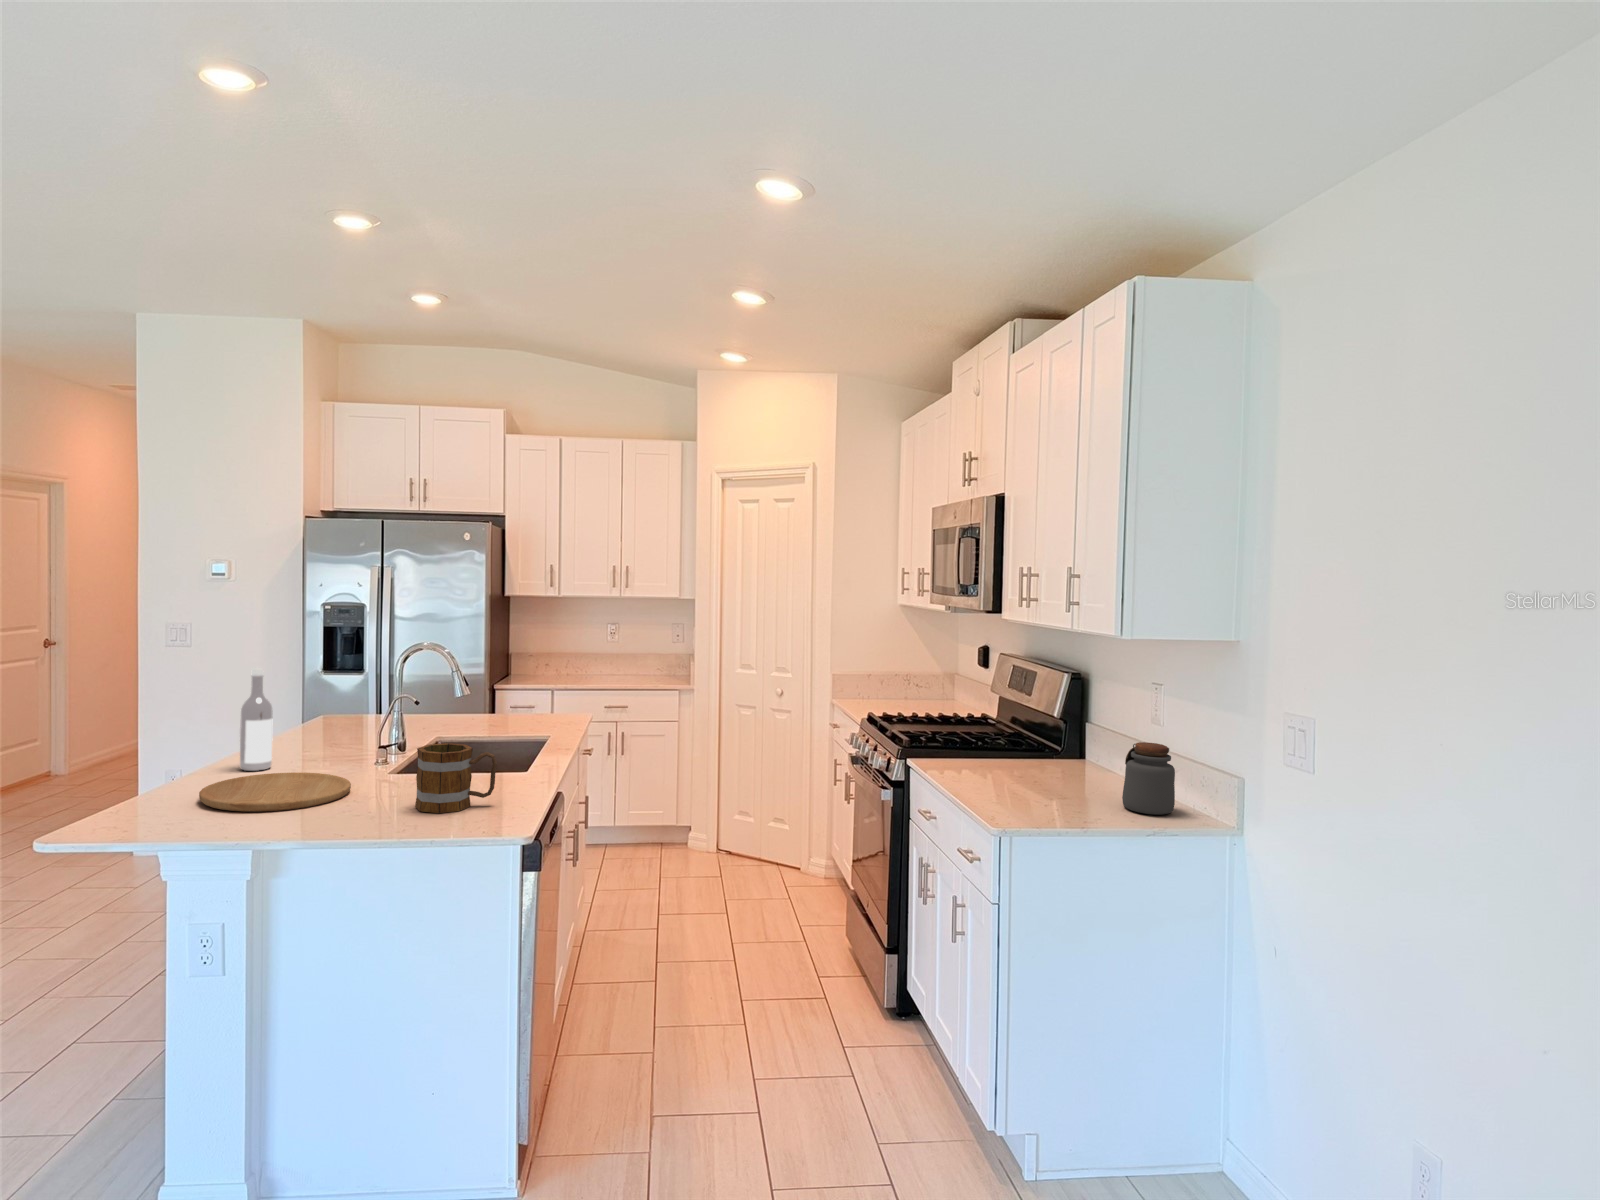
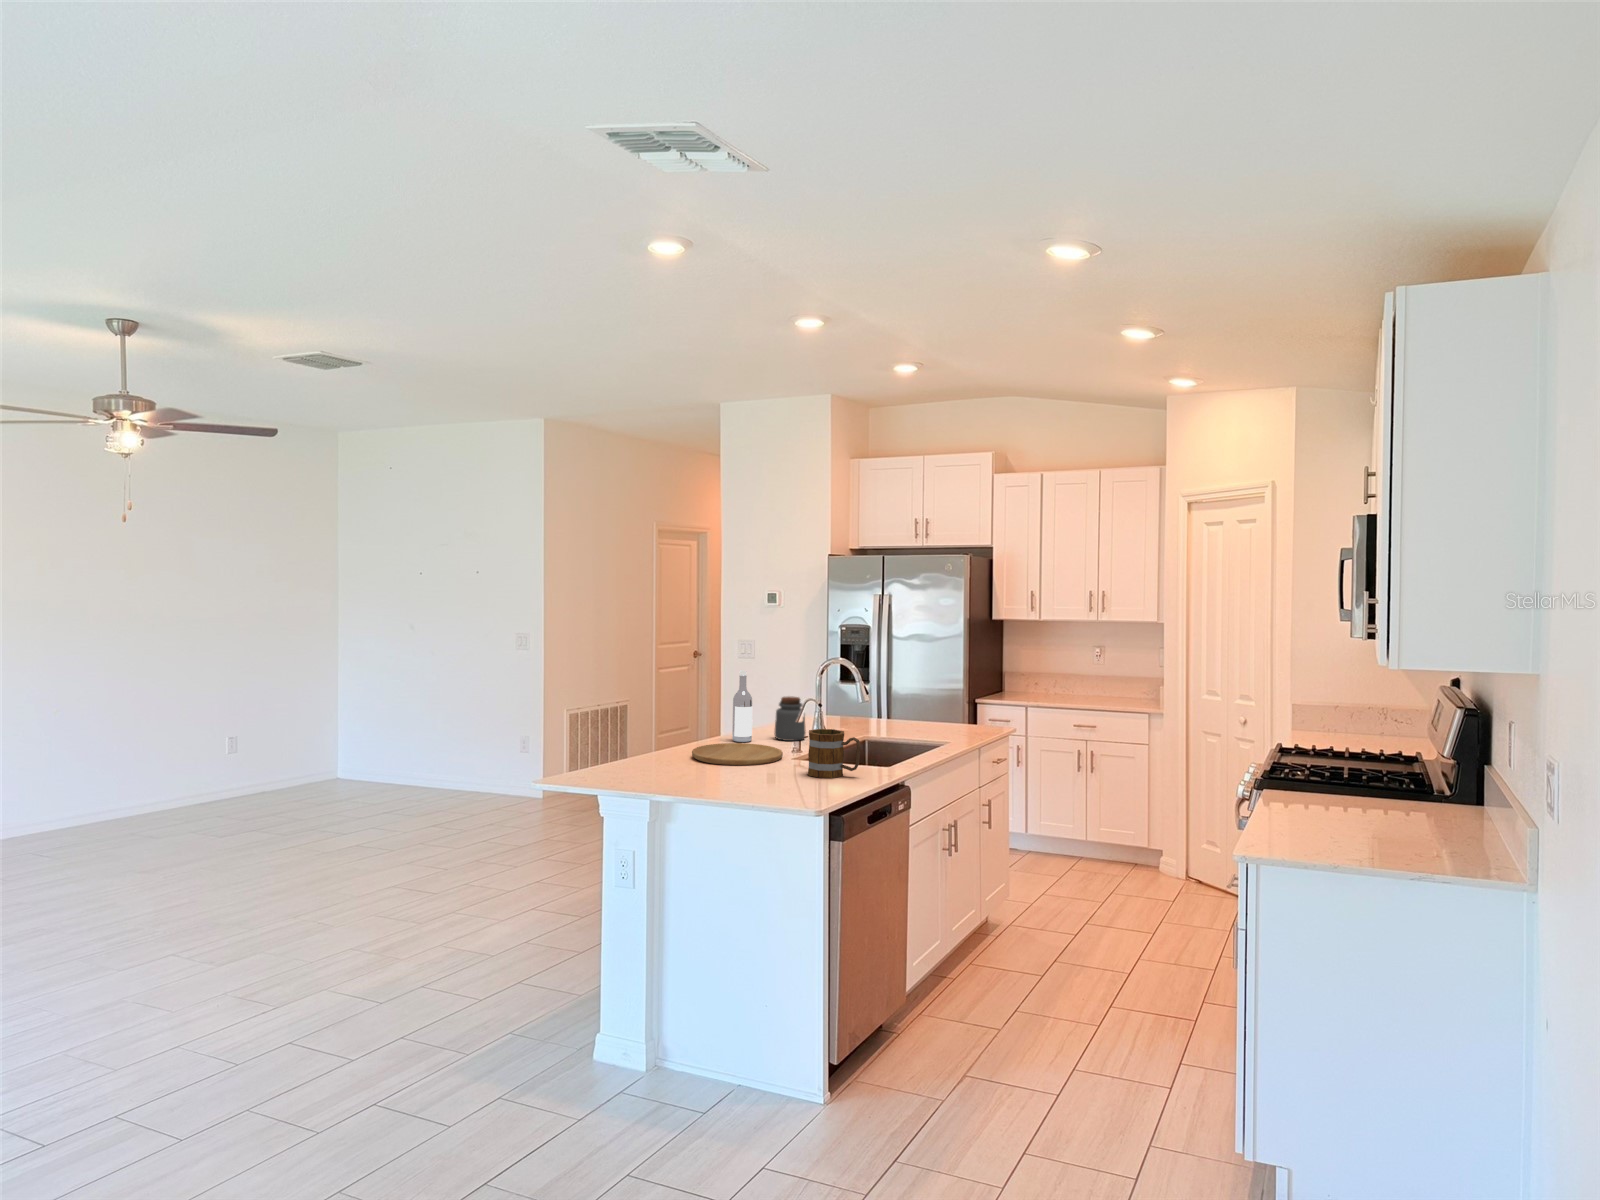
jar: present [1122,742,1175,815] -> present [774,697,806,741]

